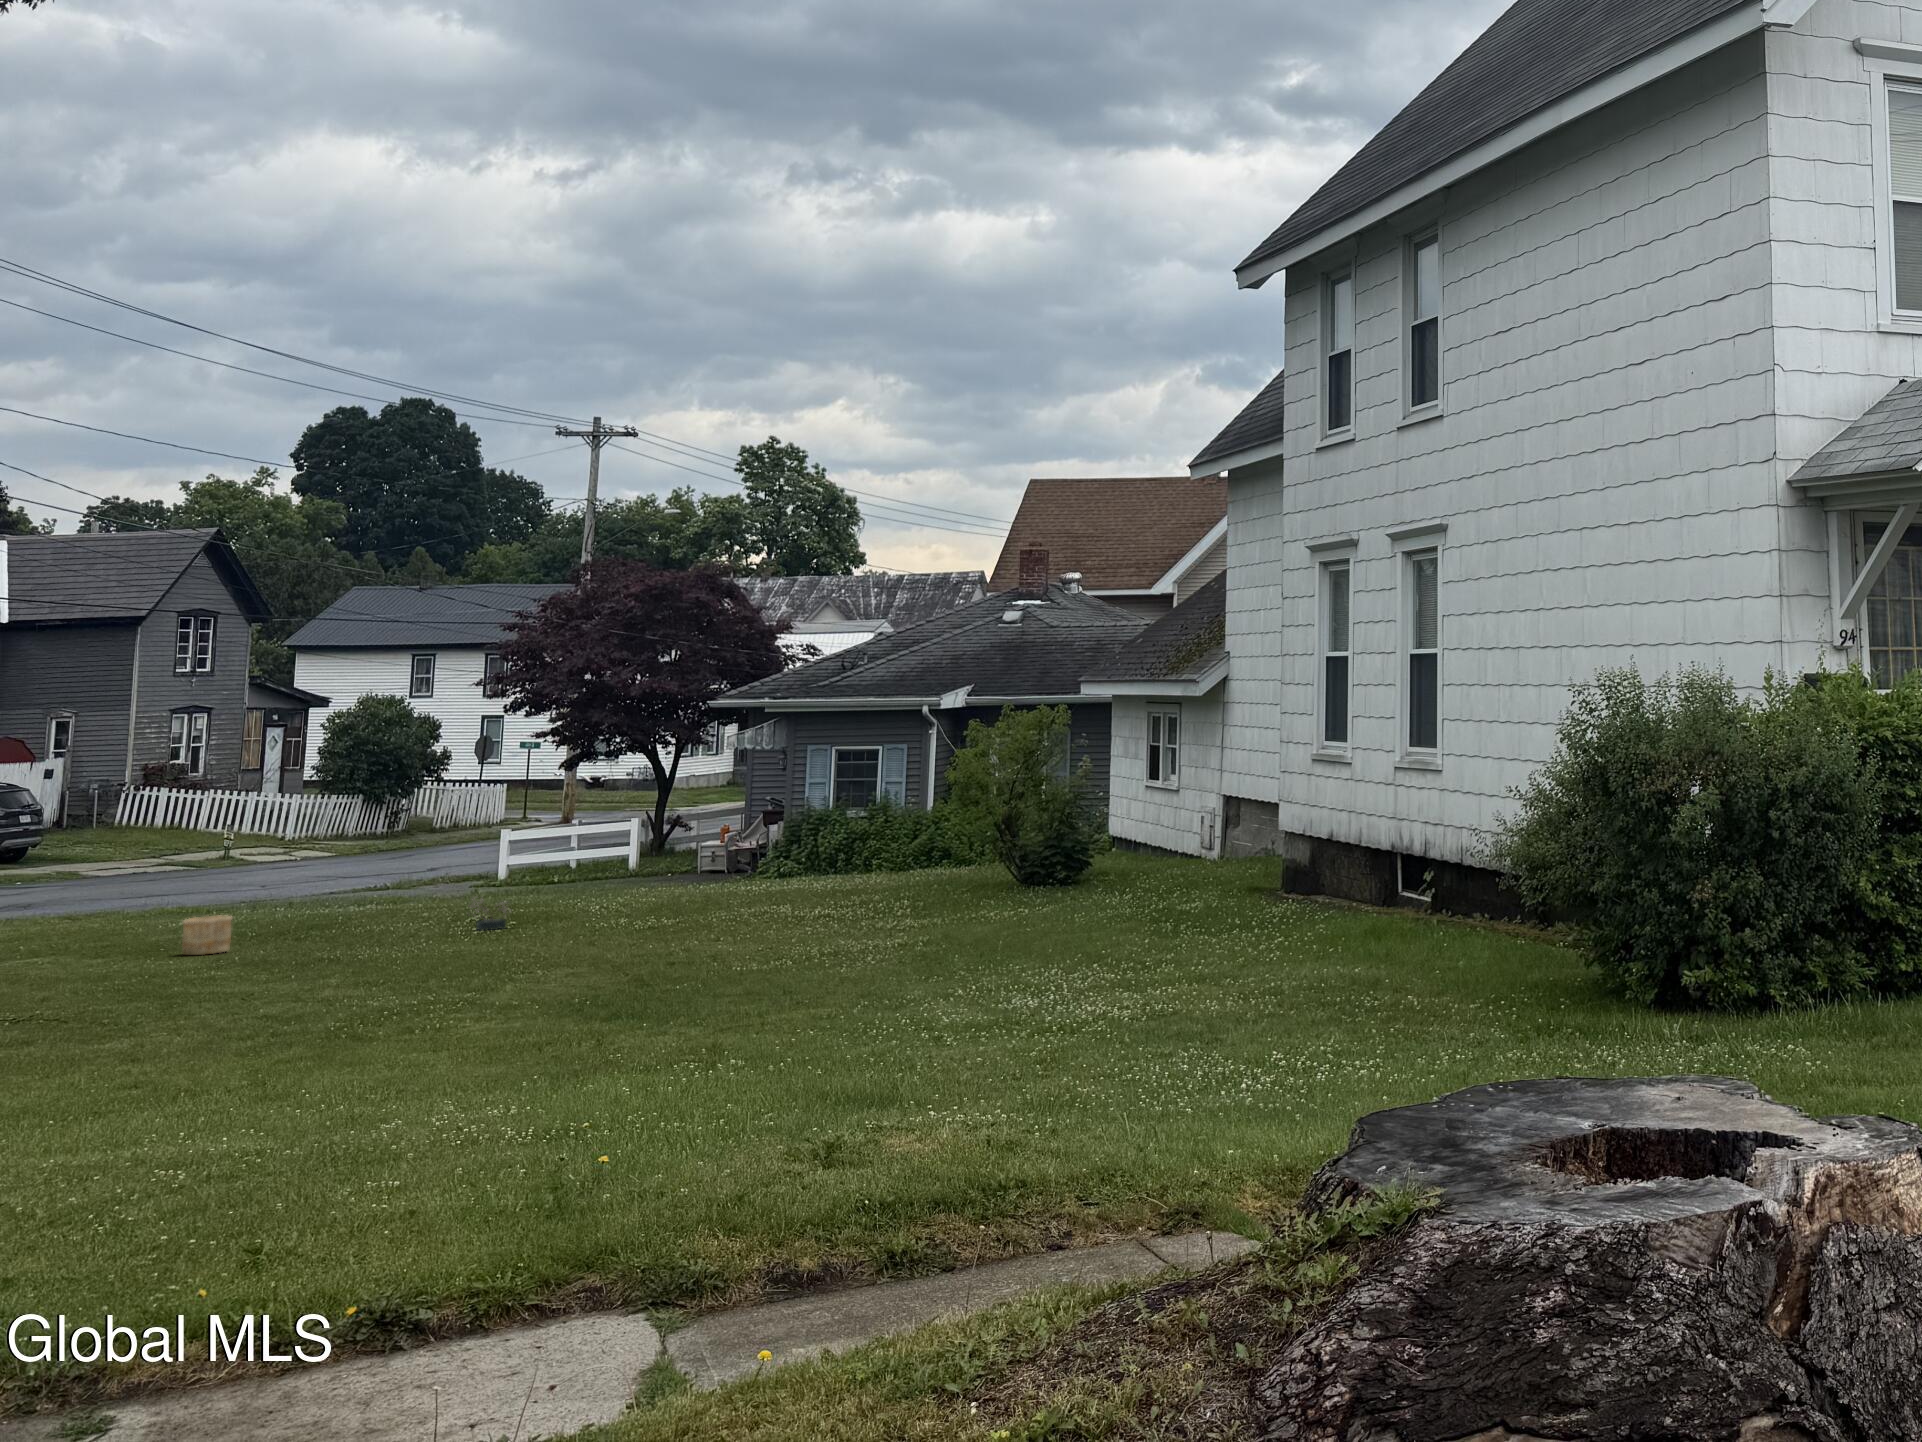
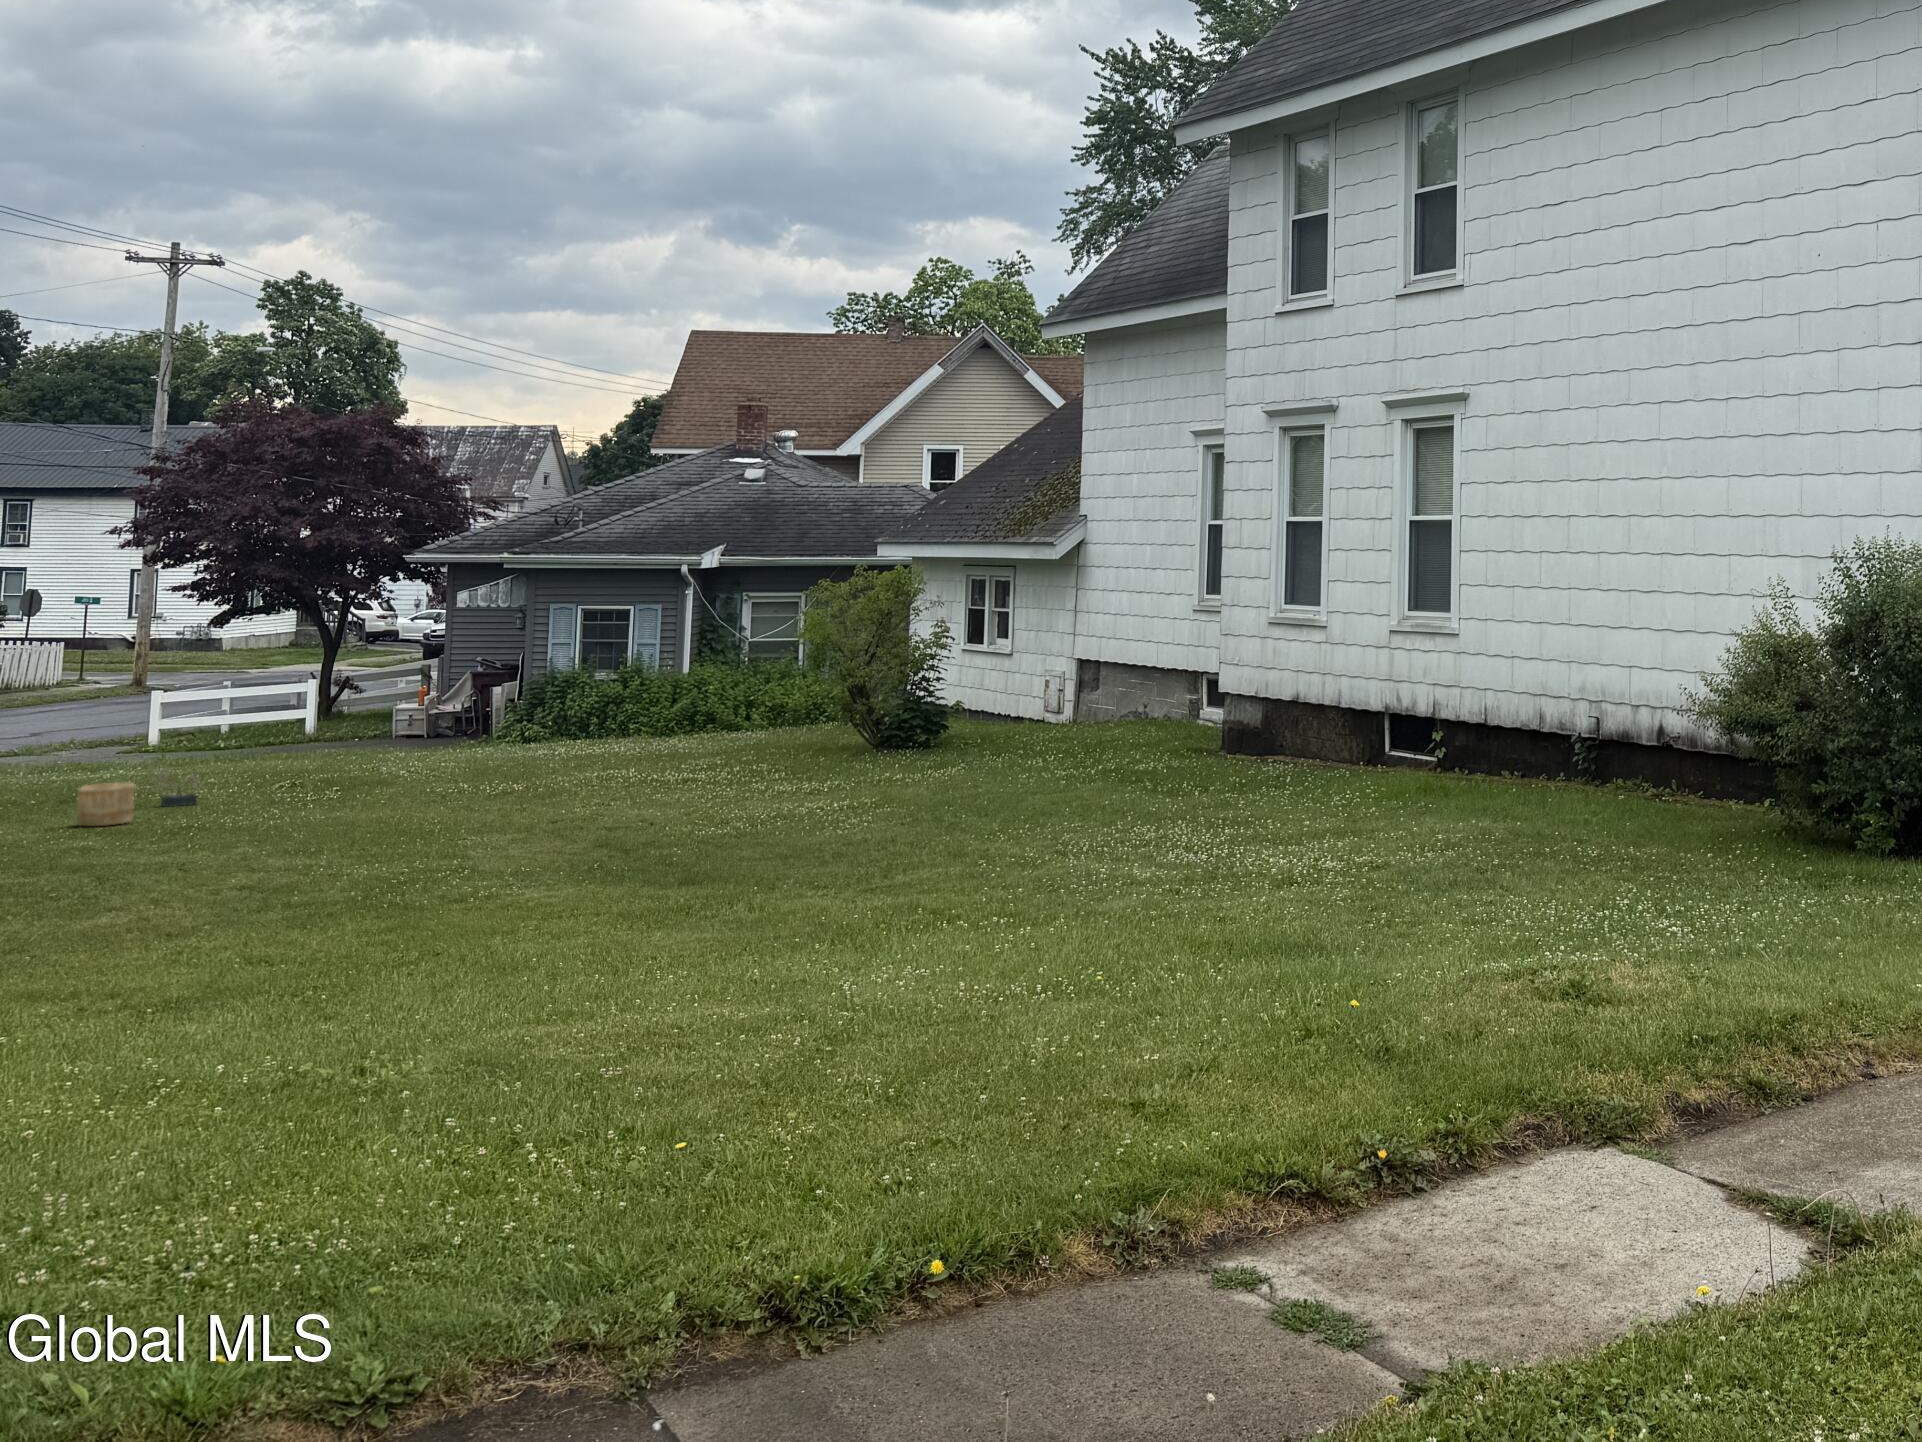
decorative plant: present [472,898,511,931] -> present [153,772,197,807]

